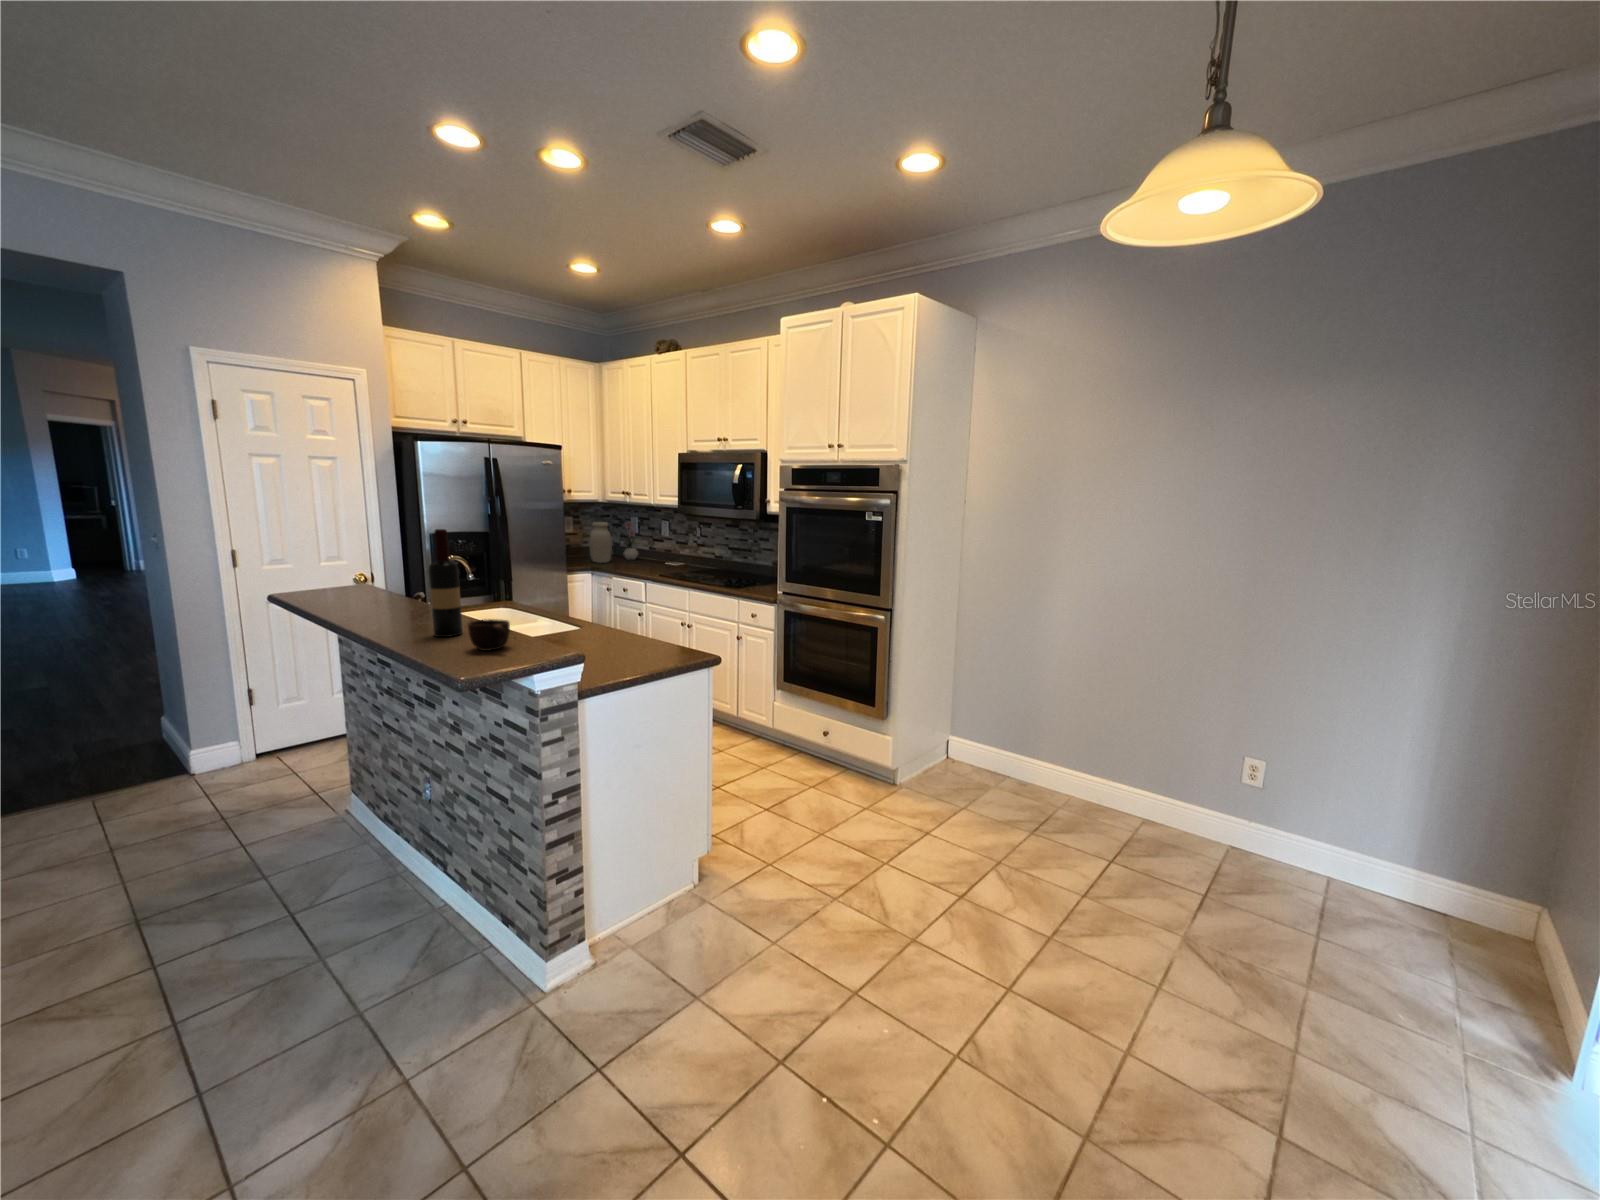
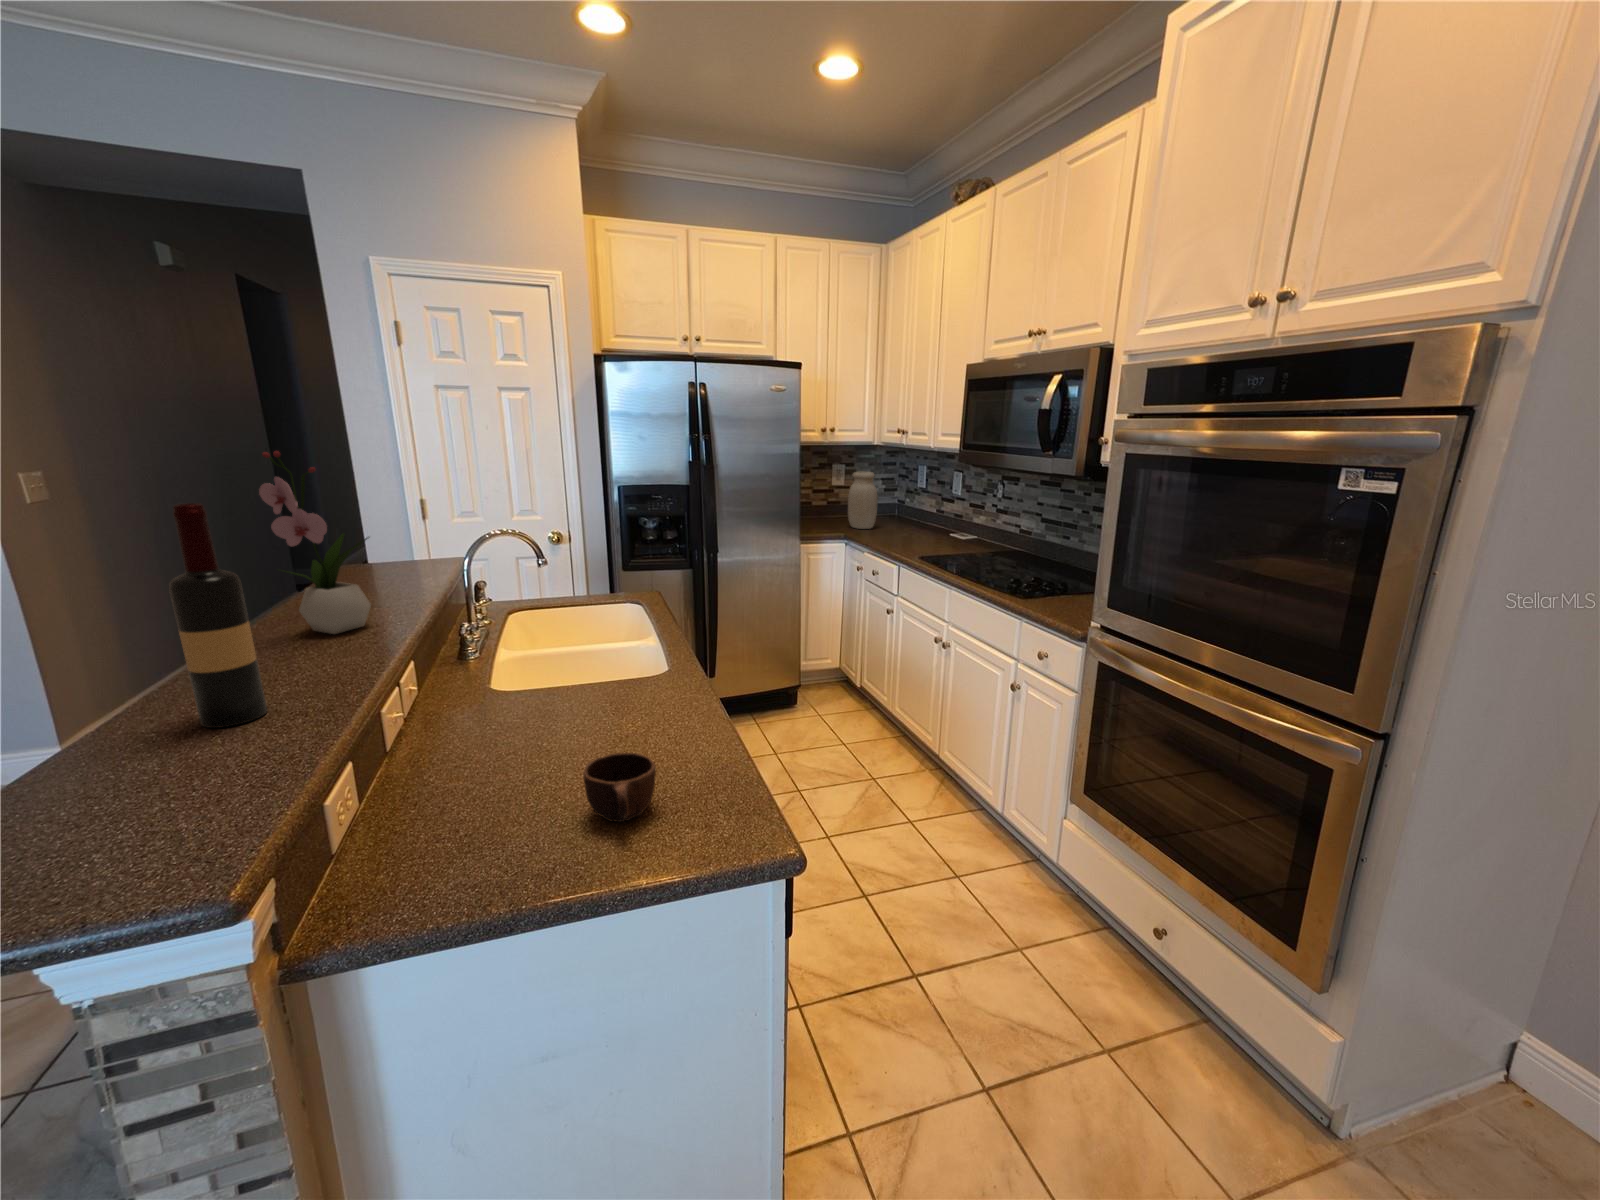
flower arrangement: present [624,517,638,560] -> present [259,451,371,634]
mug: present [468,619,510,651] -> present [583,753,656,822]

